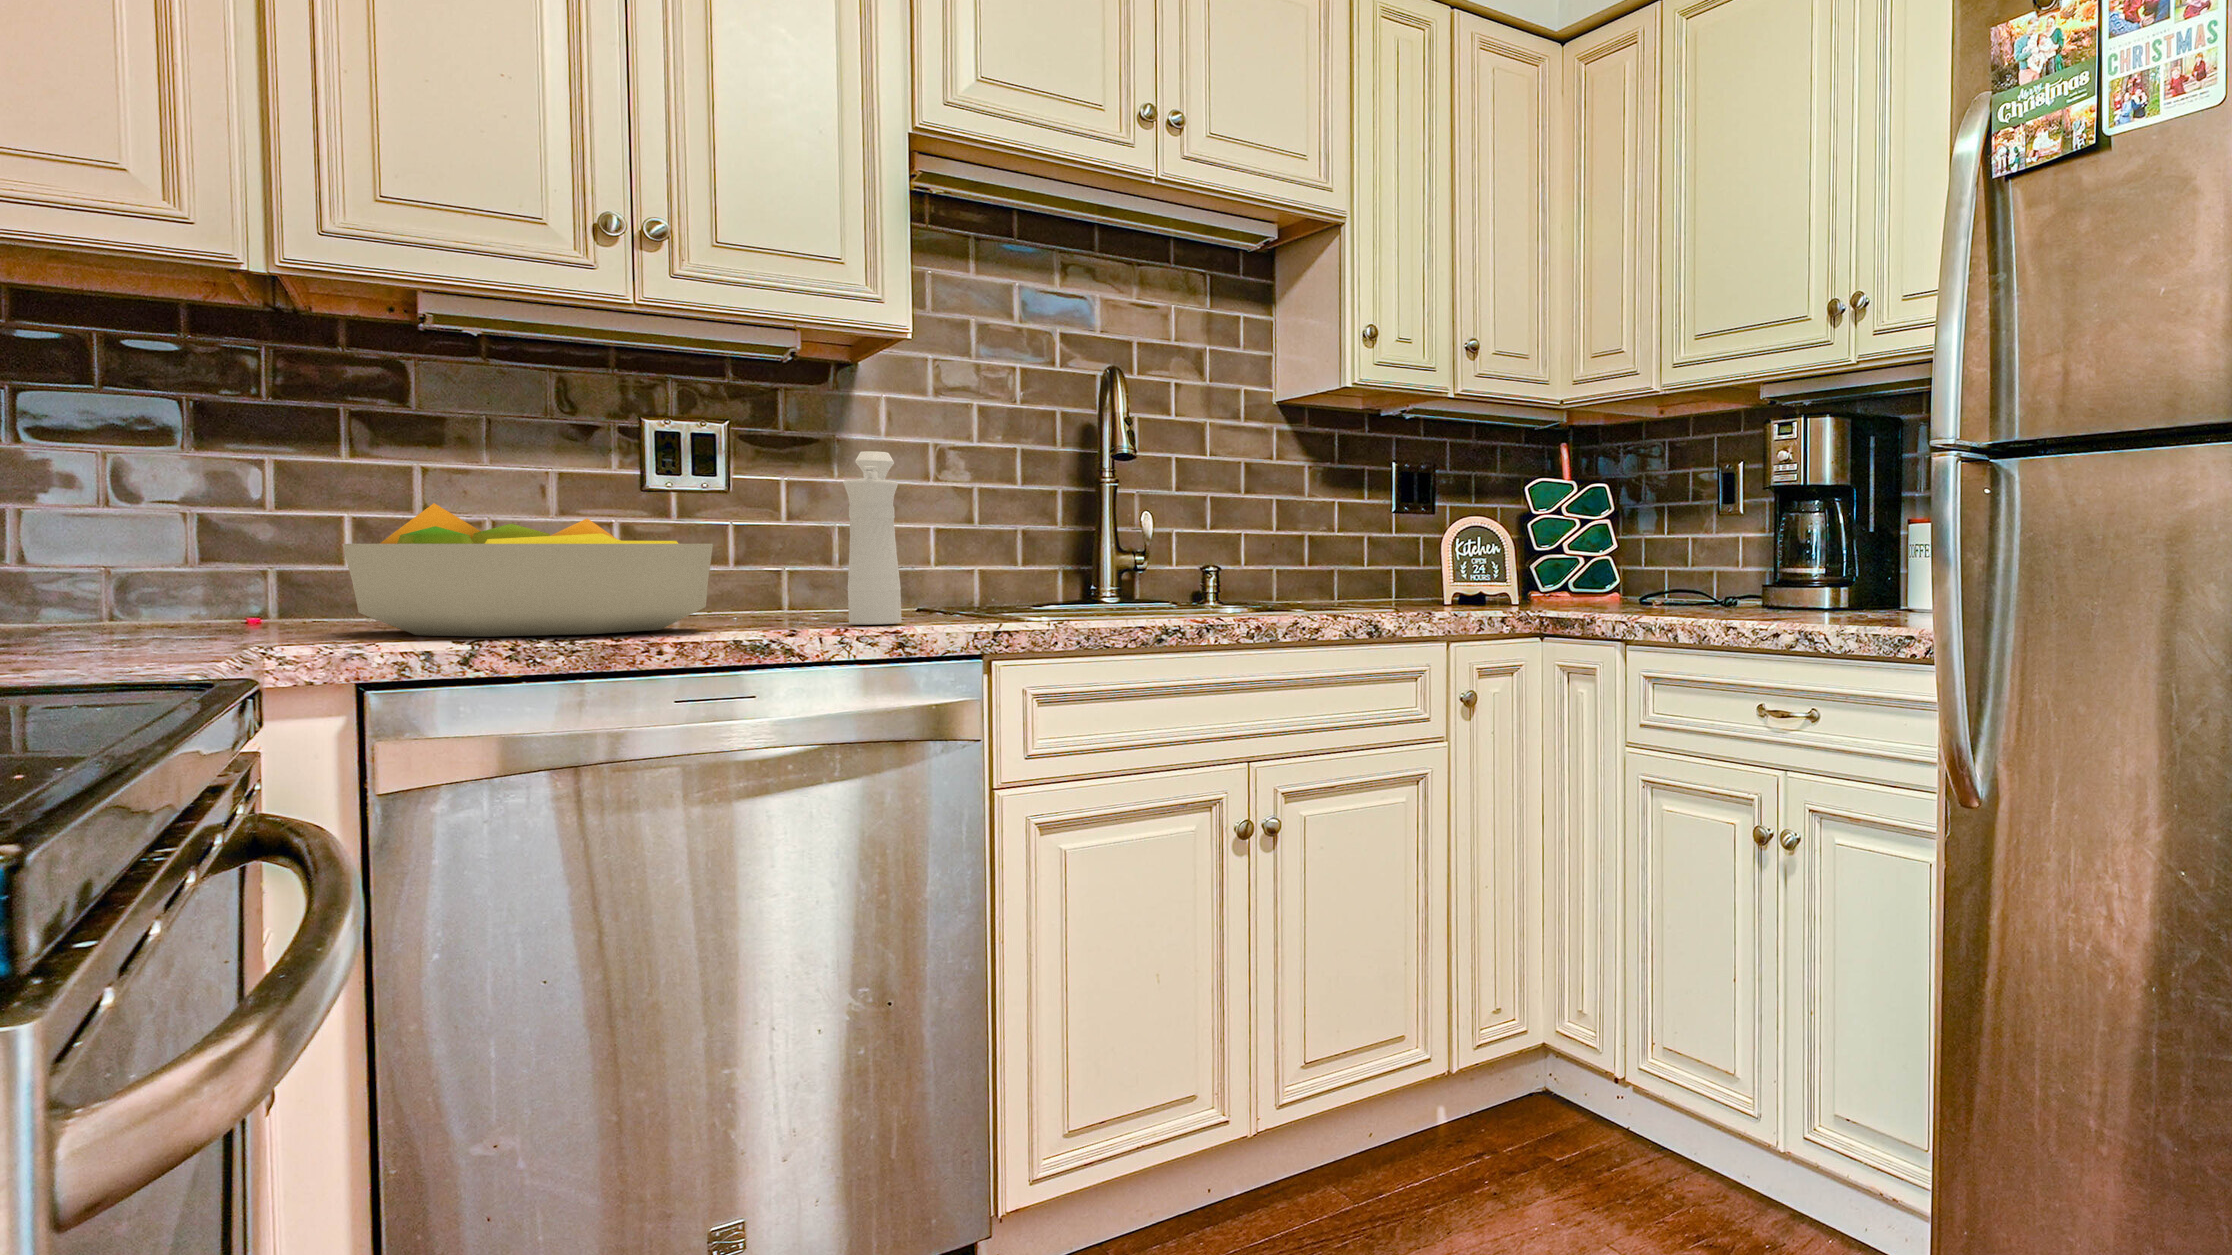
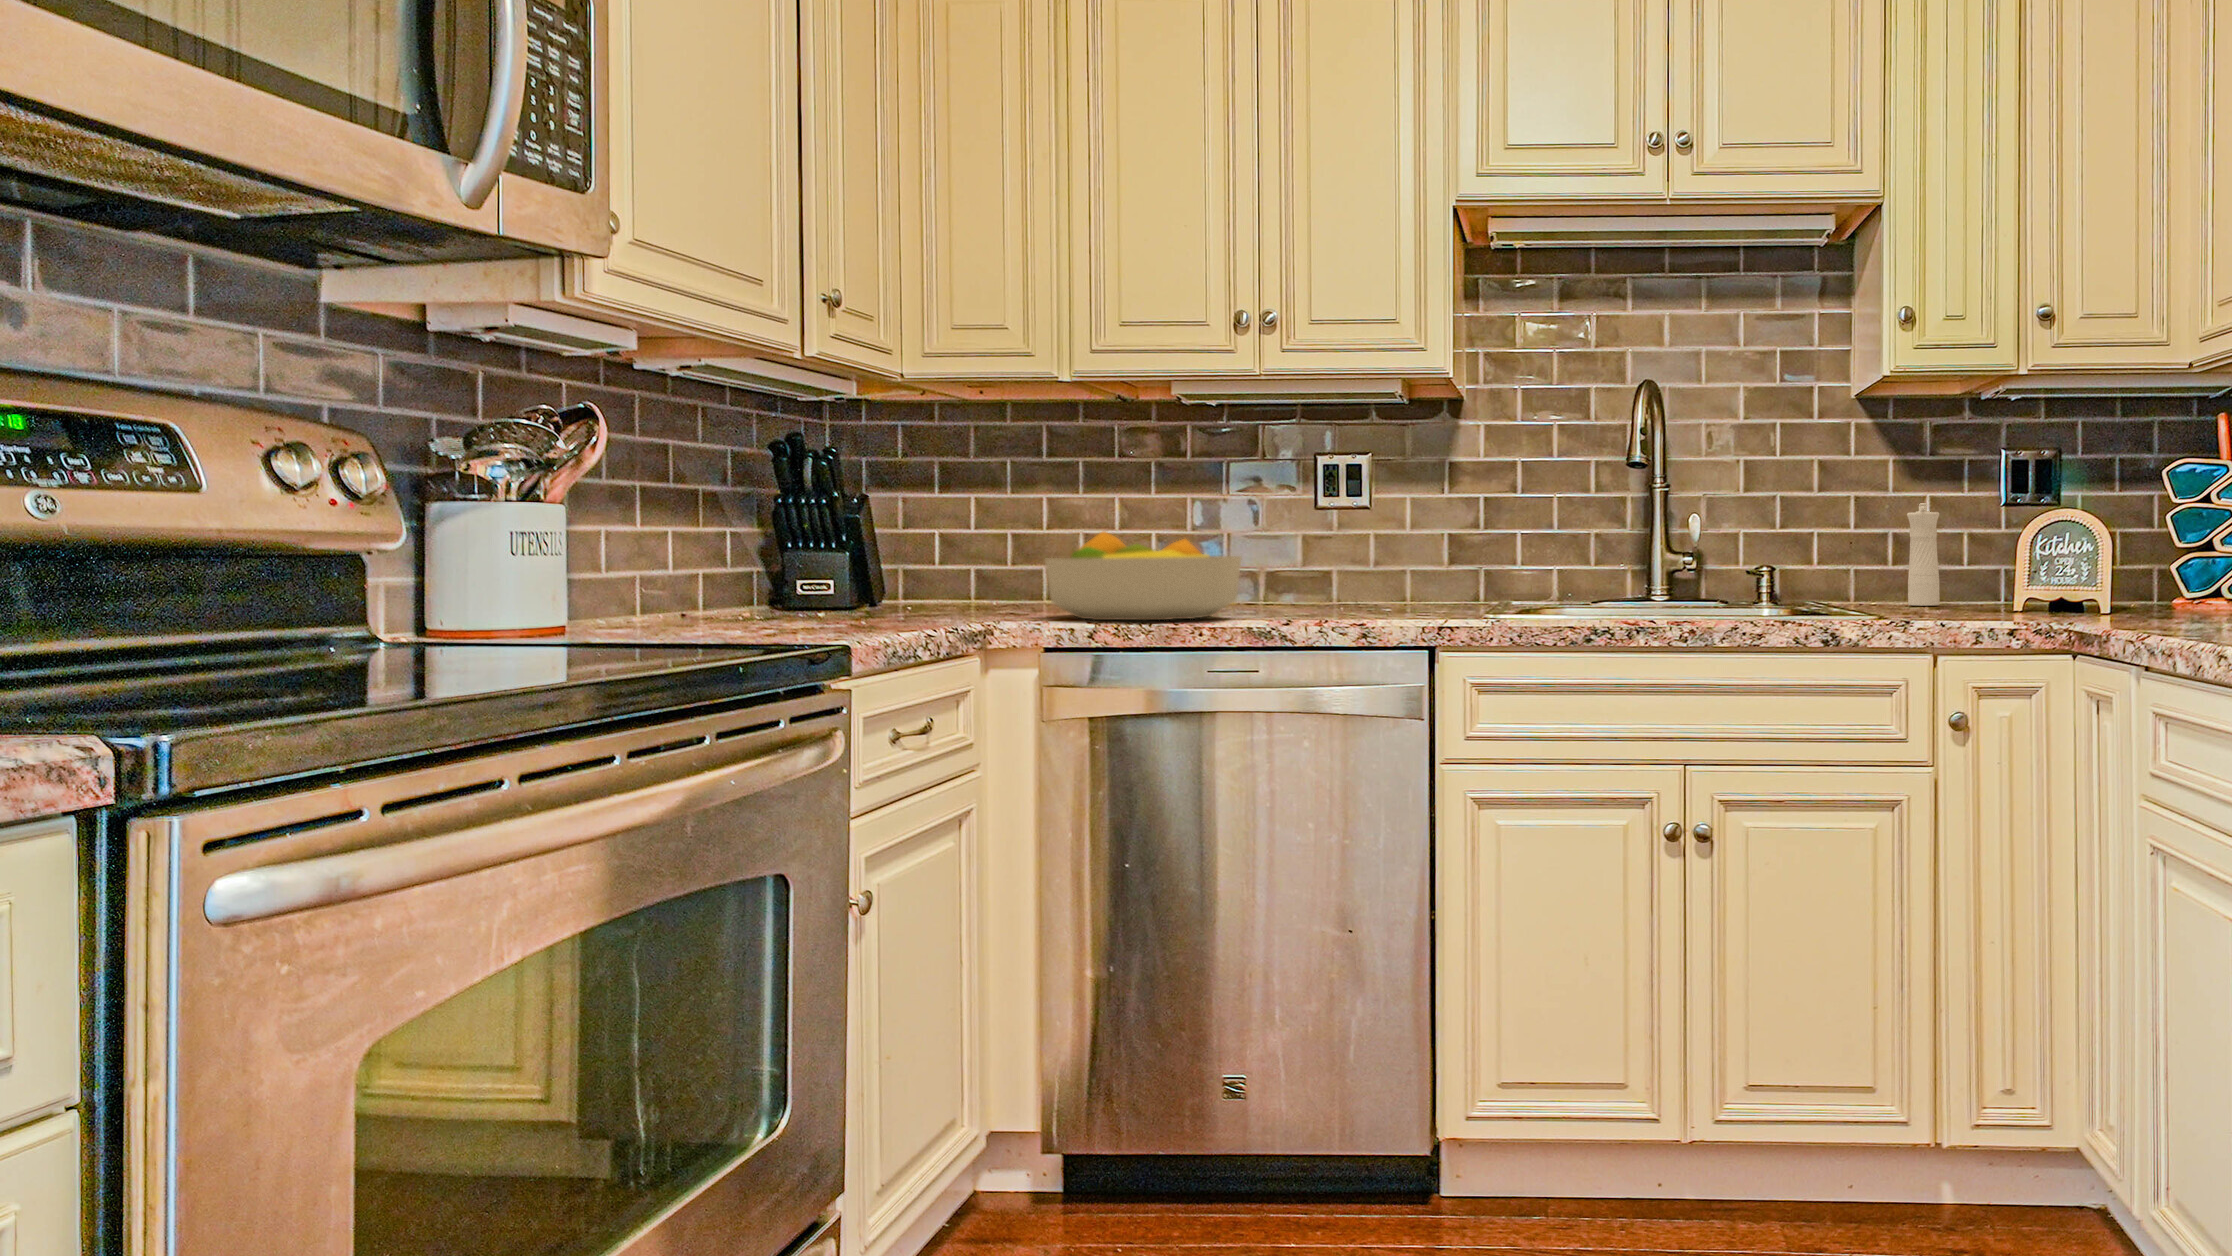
pepper mill: present [843,451,902,625] -> present [1907,503,1940,606]

